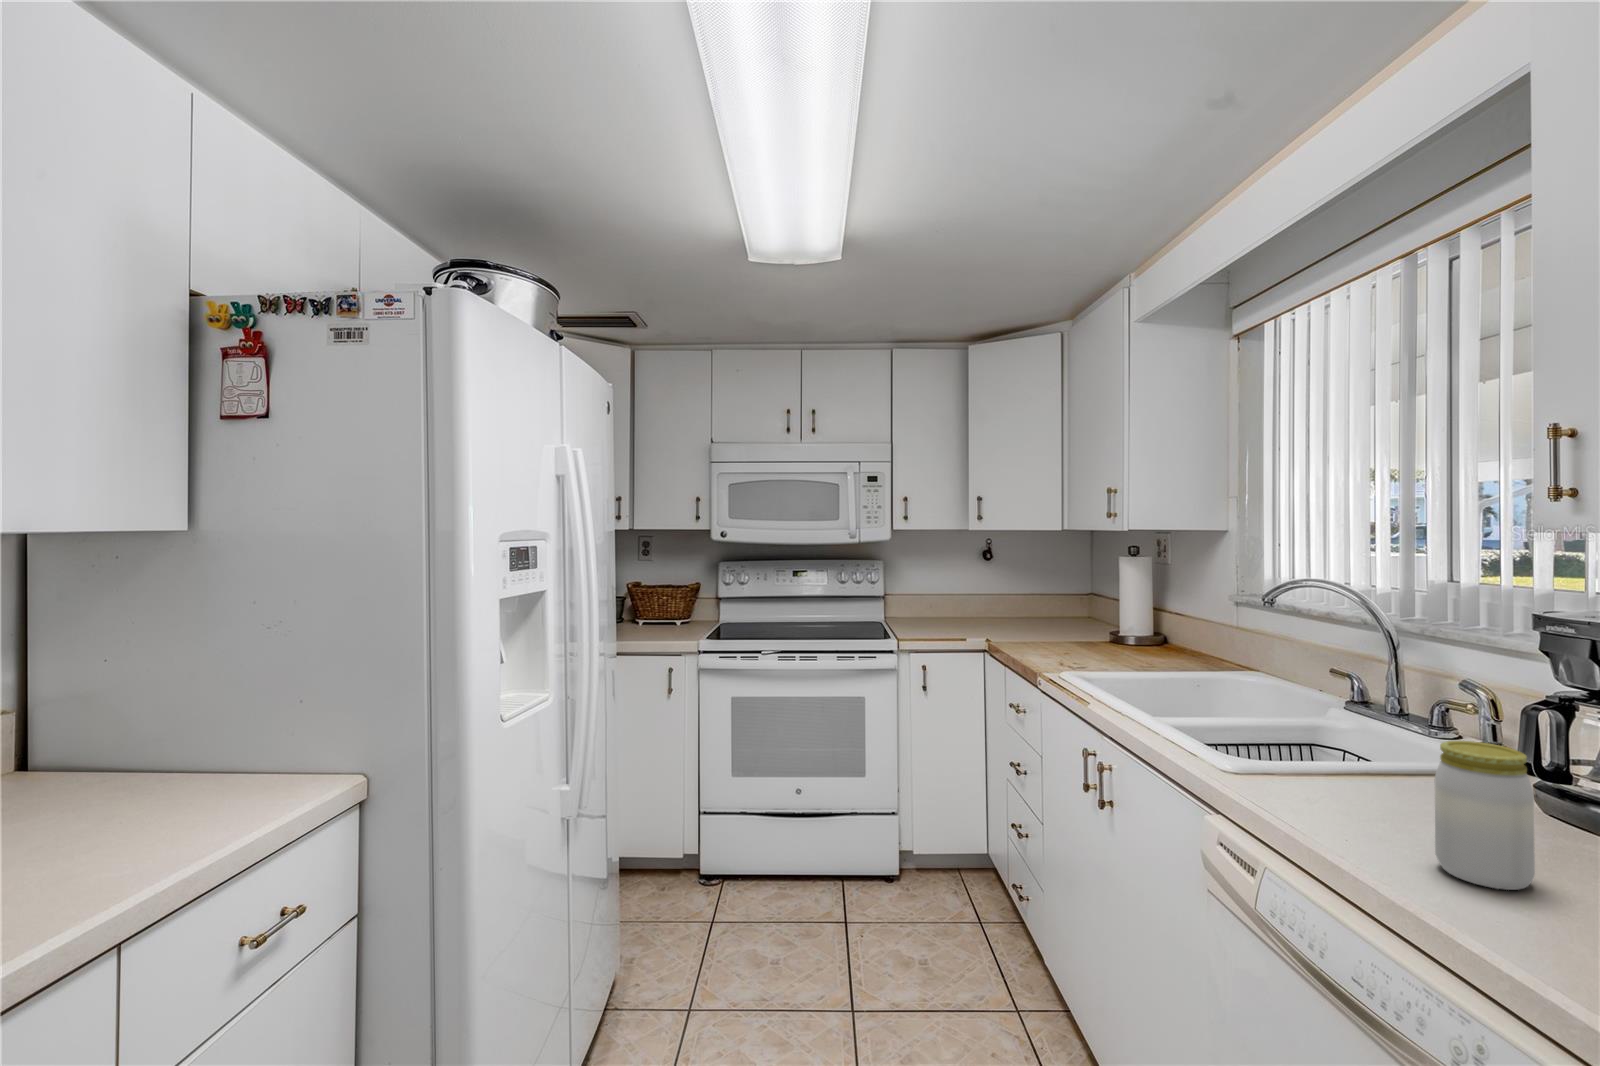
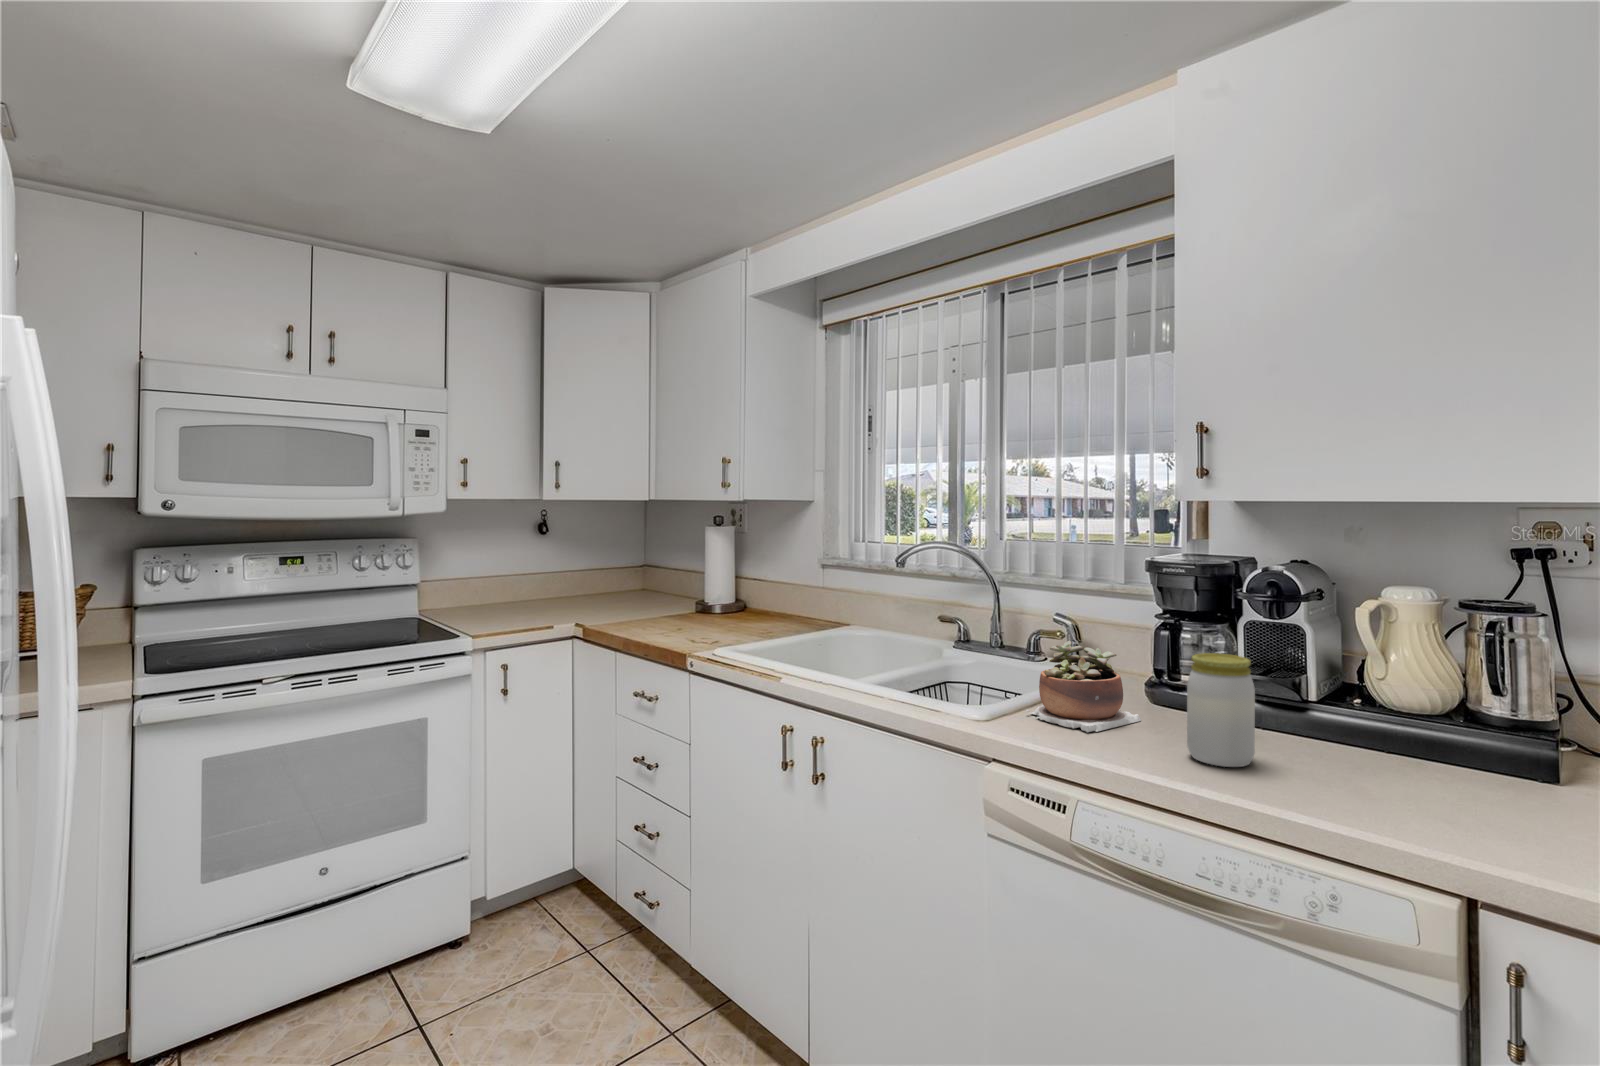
succulent plant: none [1306,708,1462,820] -> present [1026,641,1141,732]

